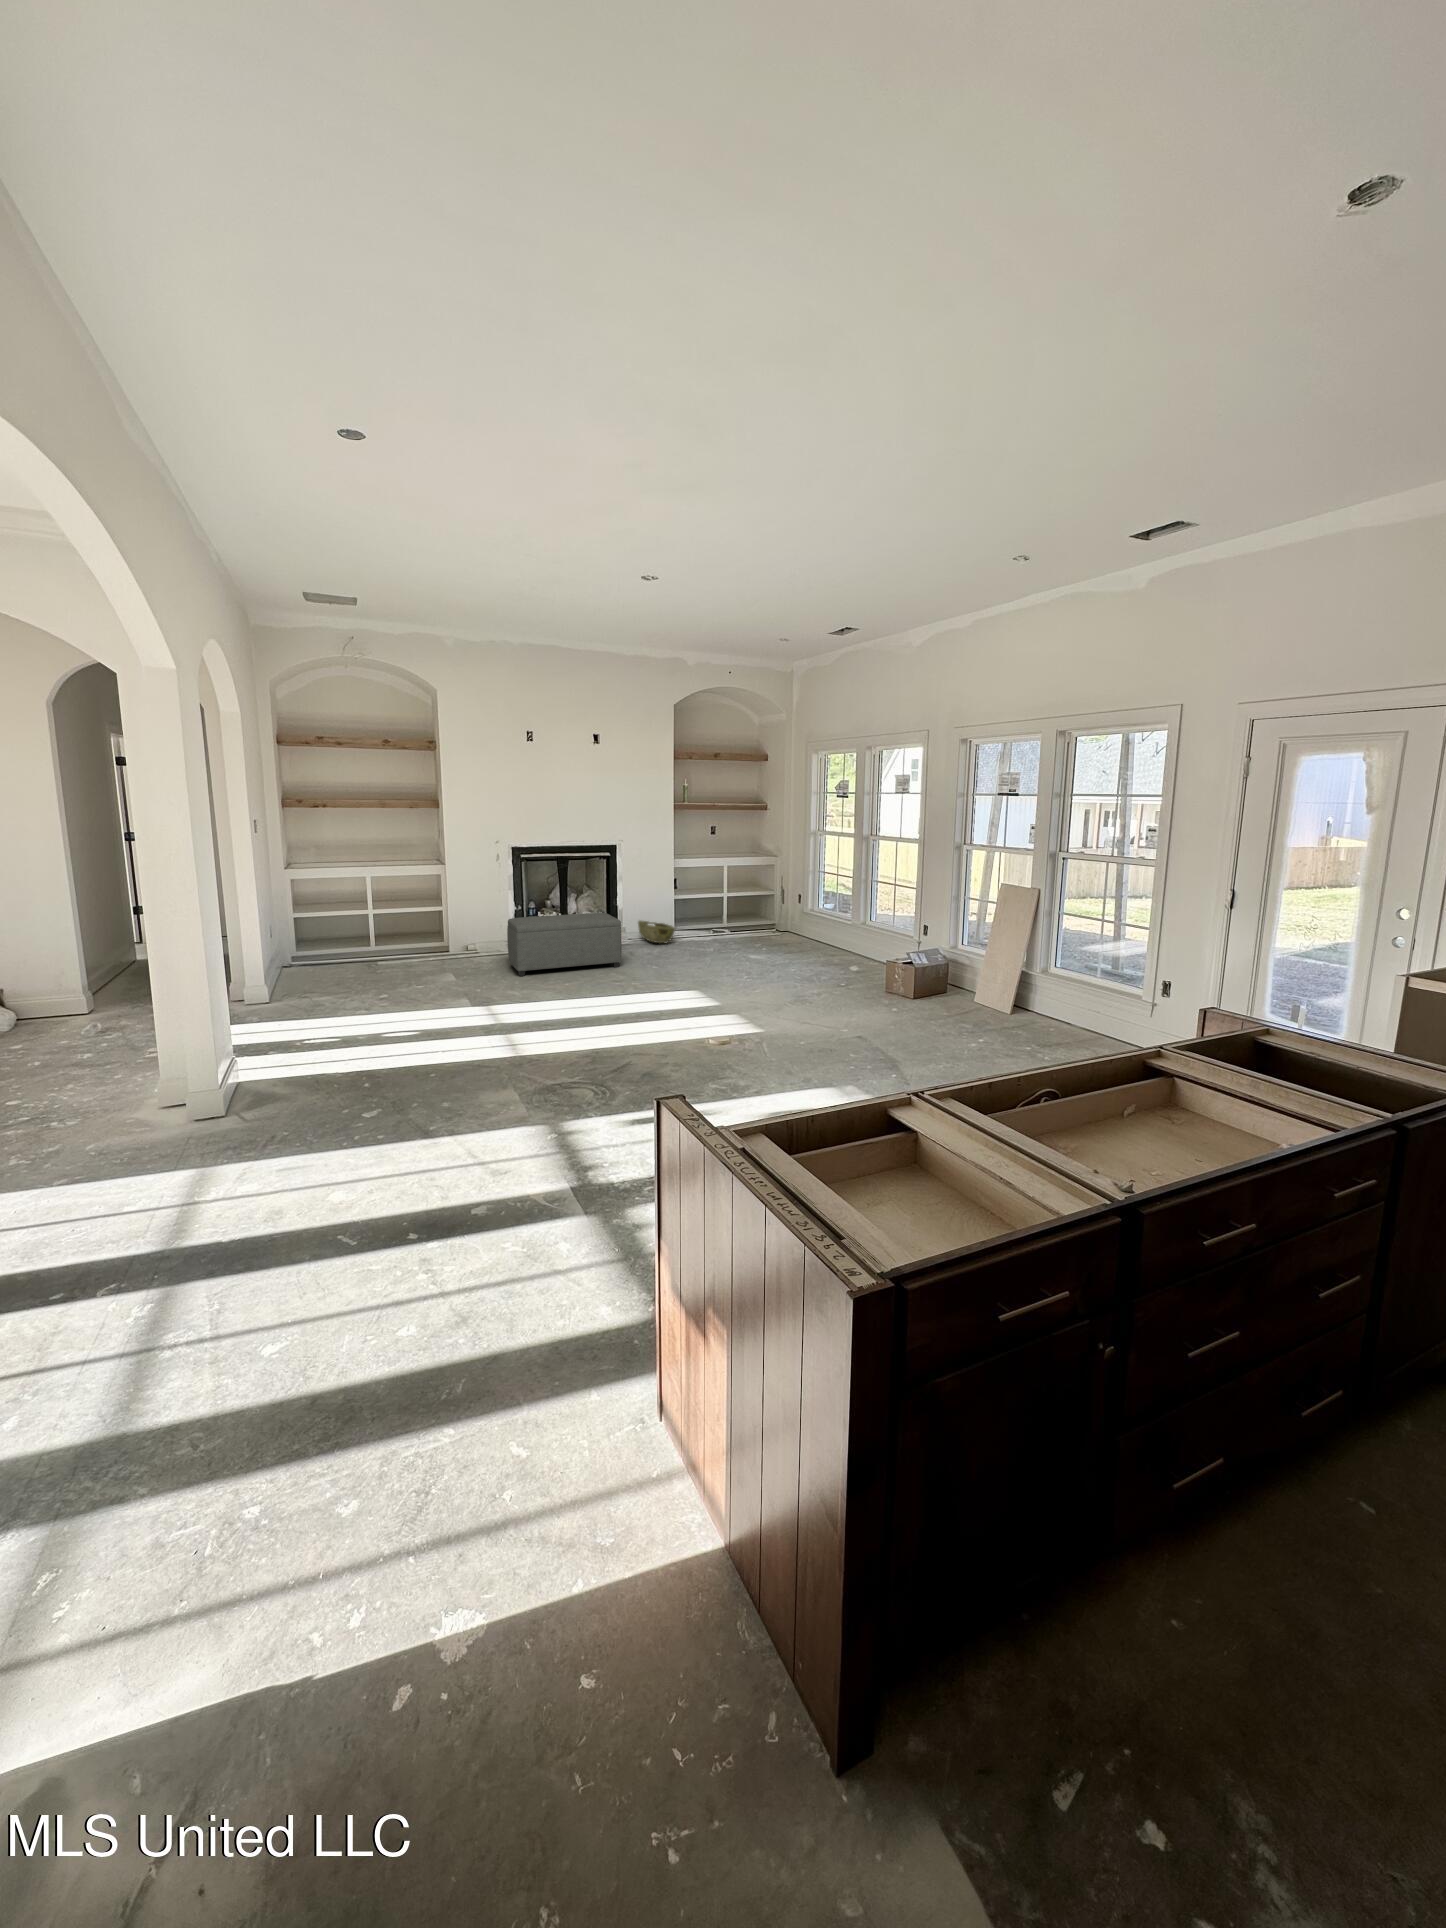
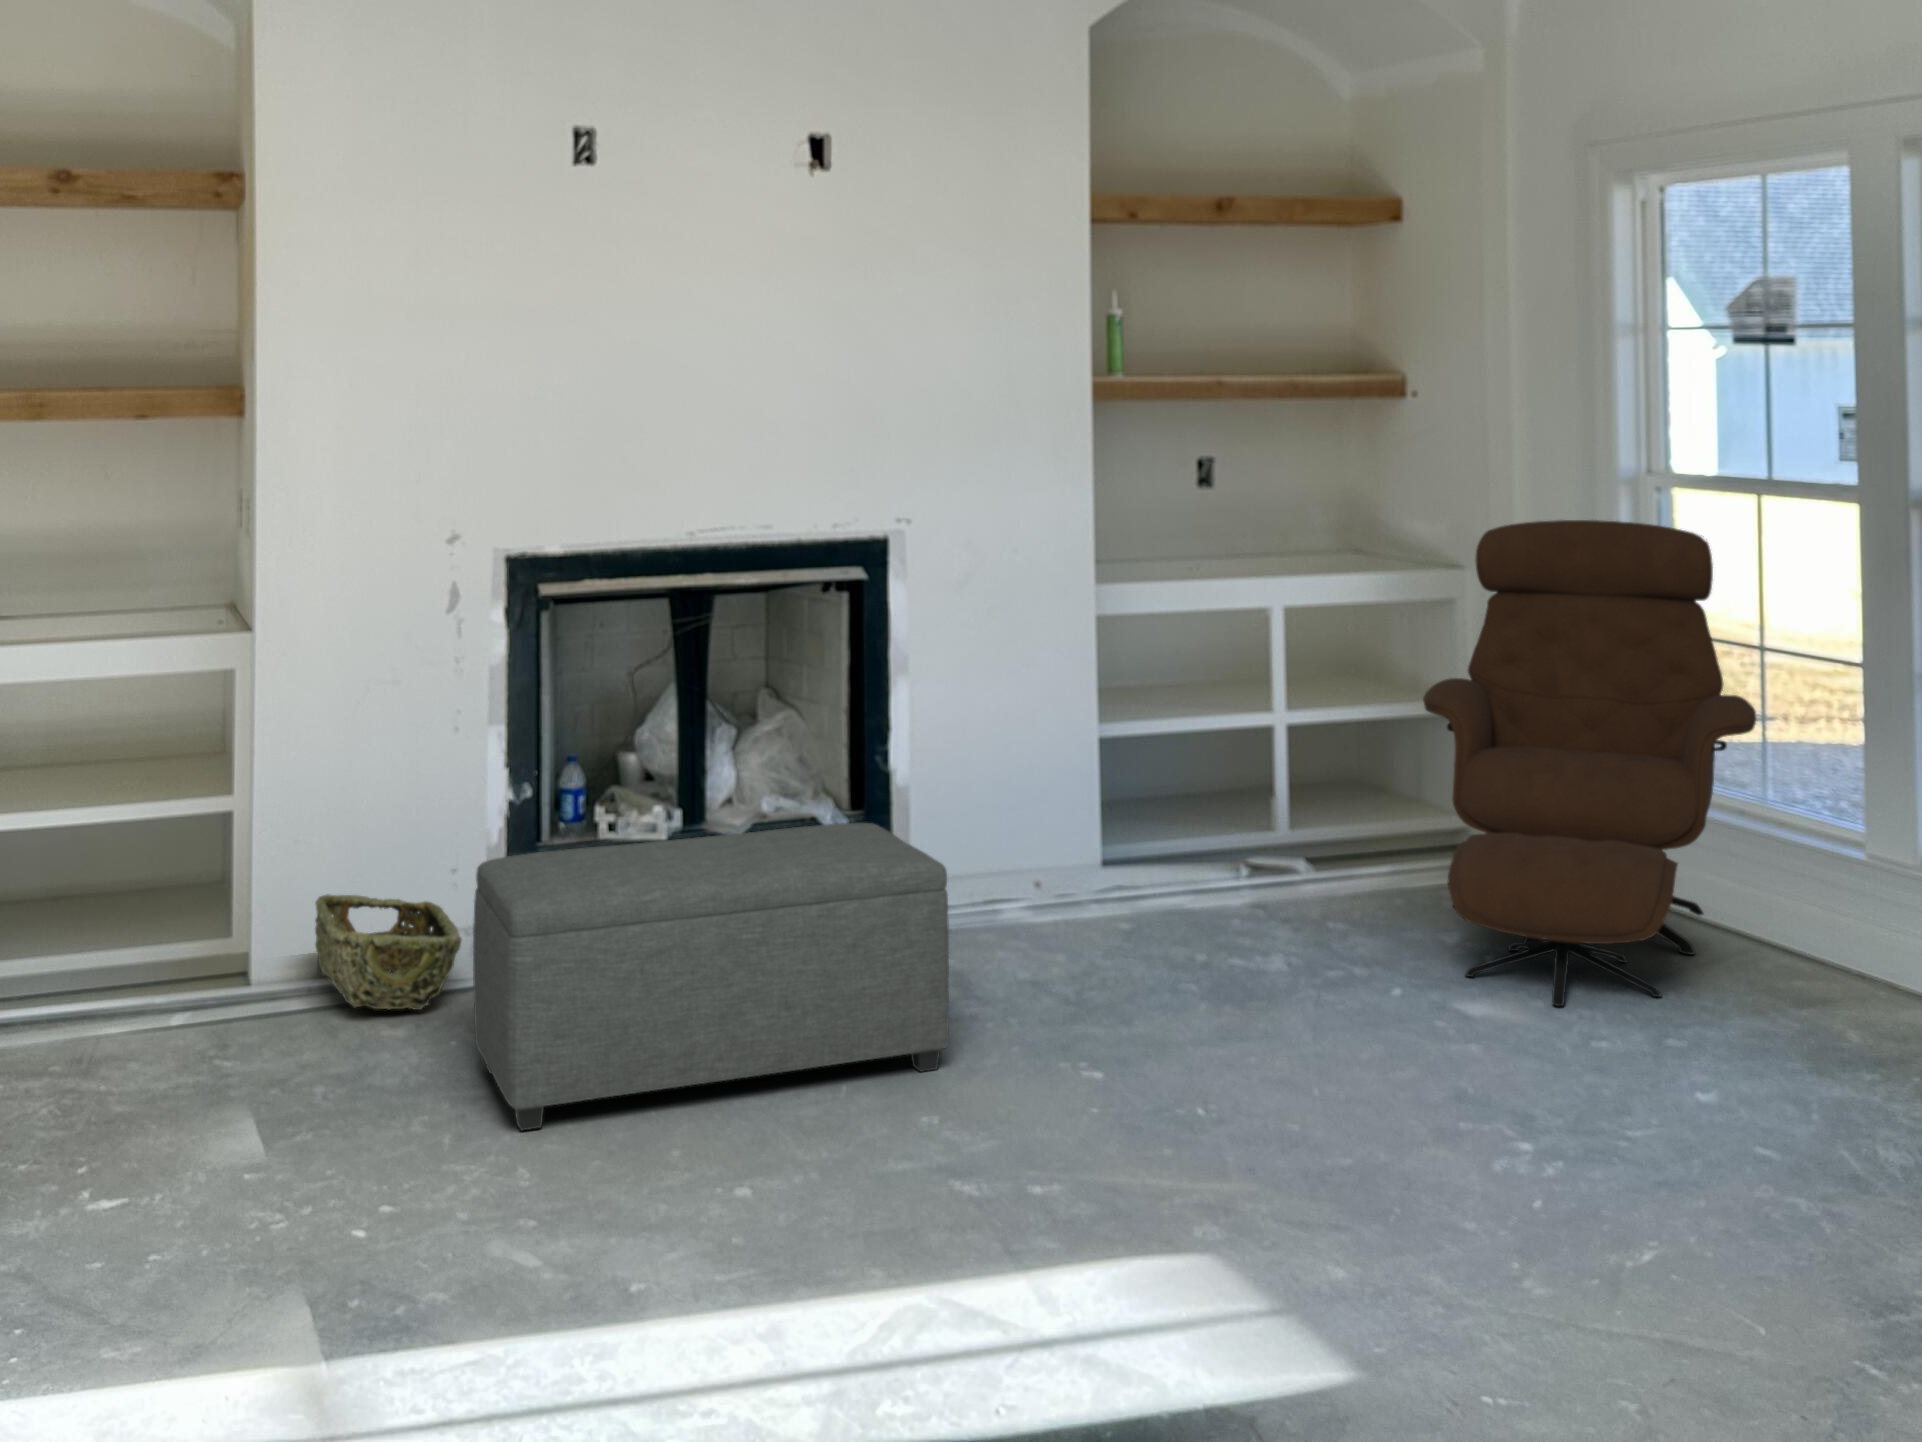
lounge chair: none [748,844,832,957] -> present [1423,520,1756,1006]
woven basket: present [638,921,675,943] -> present [315,895,462,1010]

